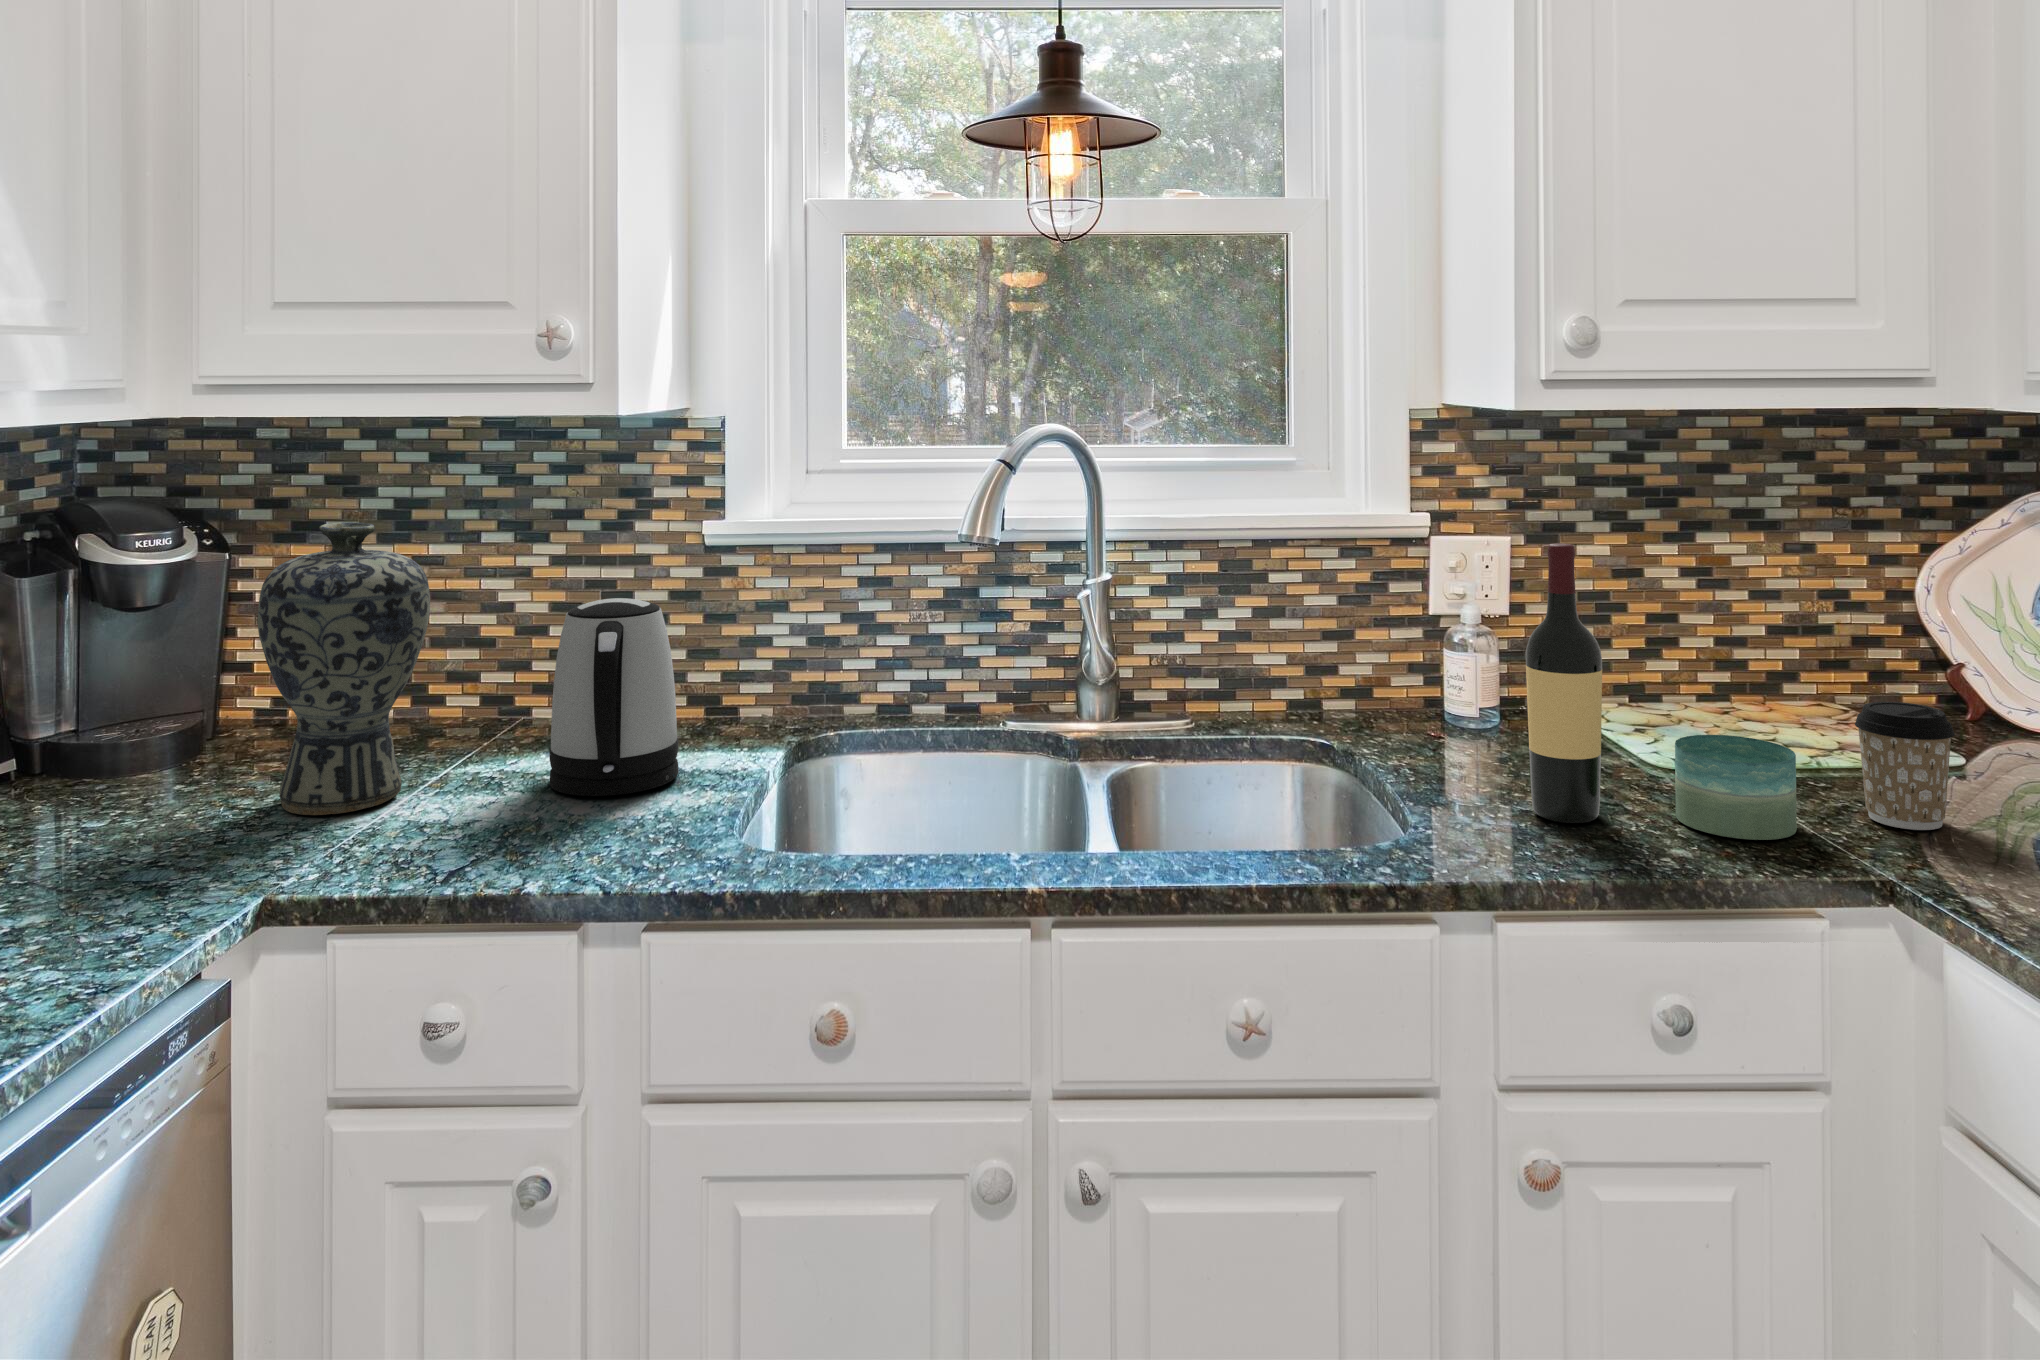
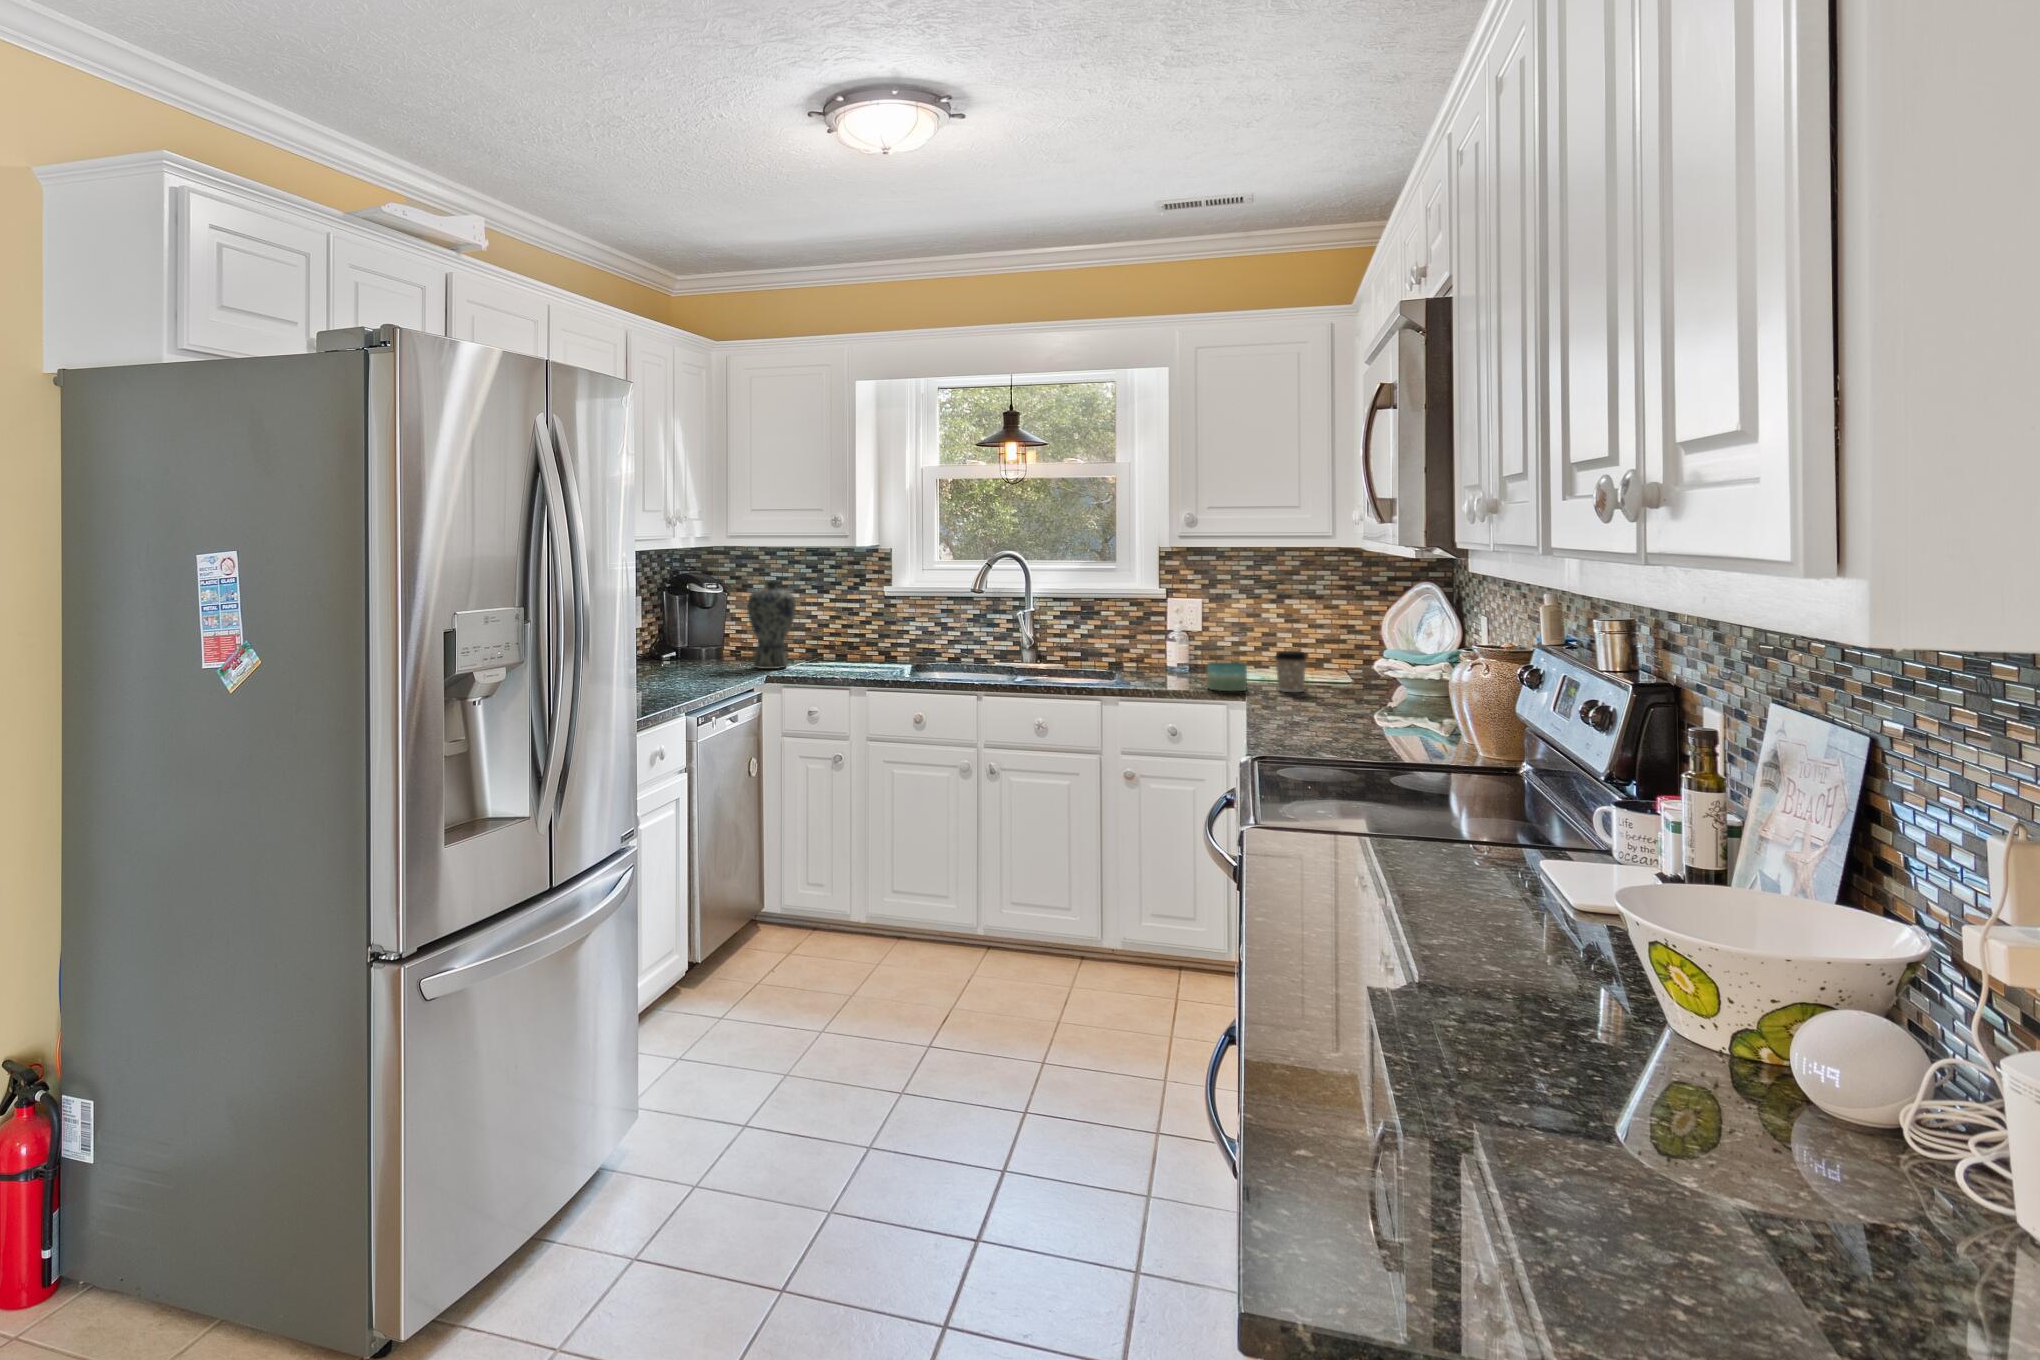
wine bottle: present [1526,543,1602,823] -> none [1156,592,1182,687]
kettle: present [549,598,679,796] -> none [833,608,874,670]

